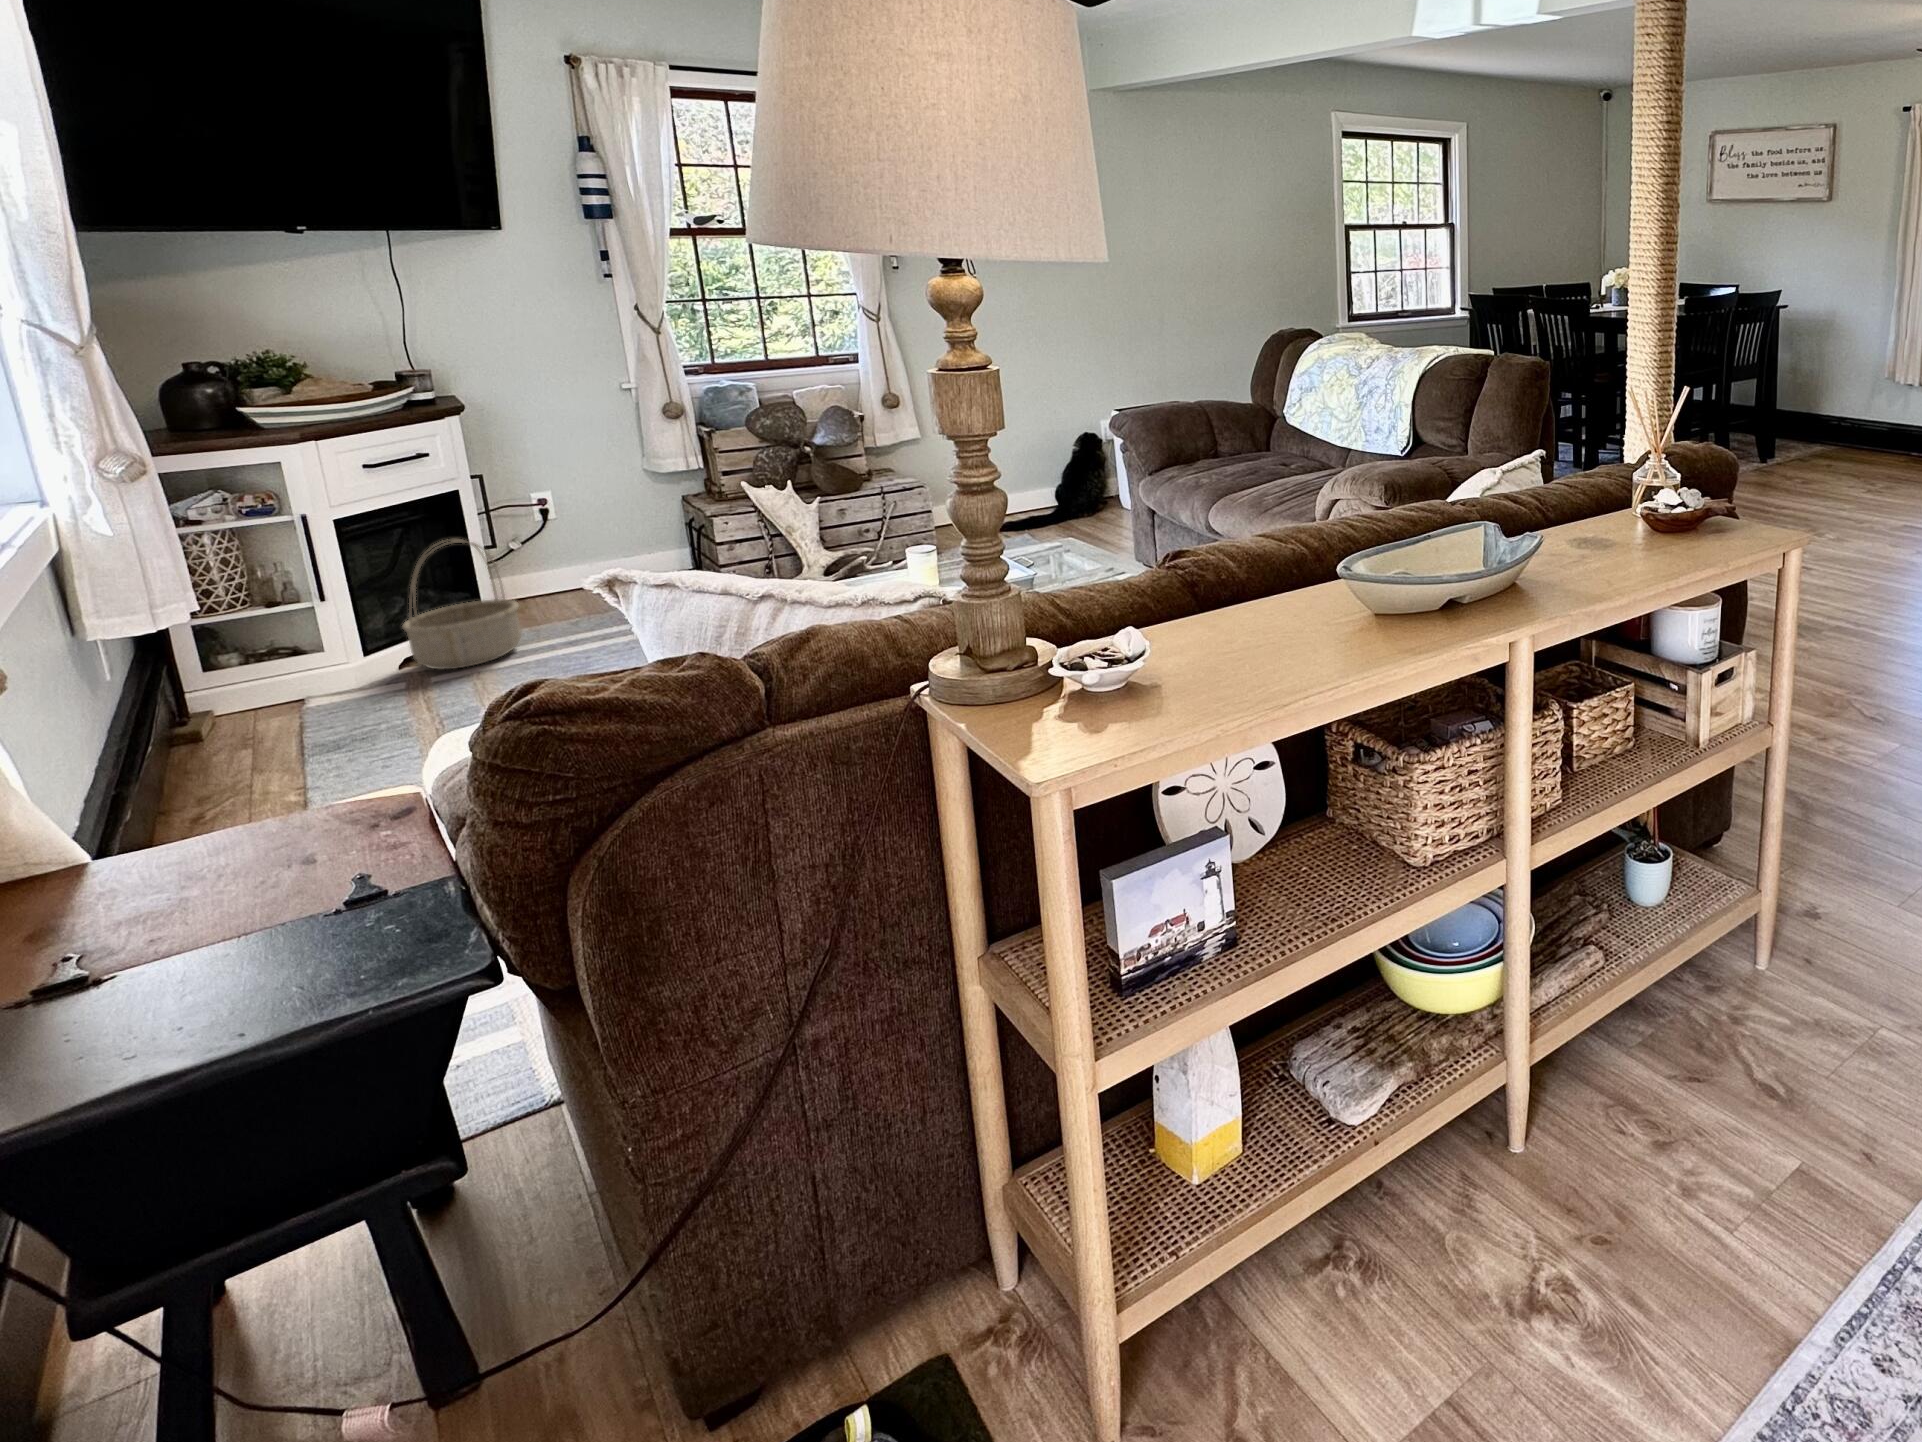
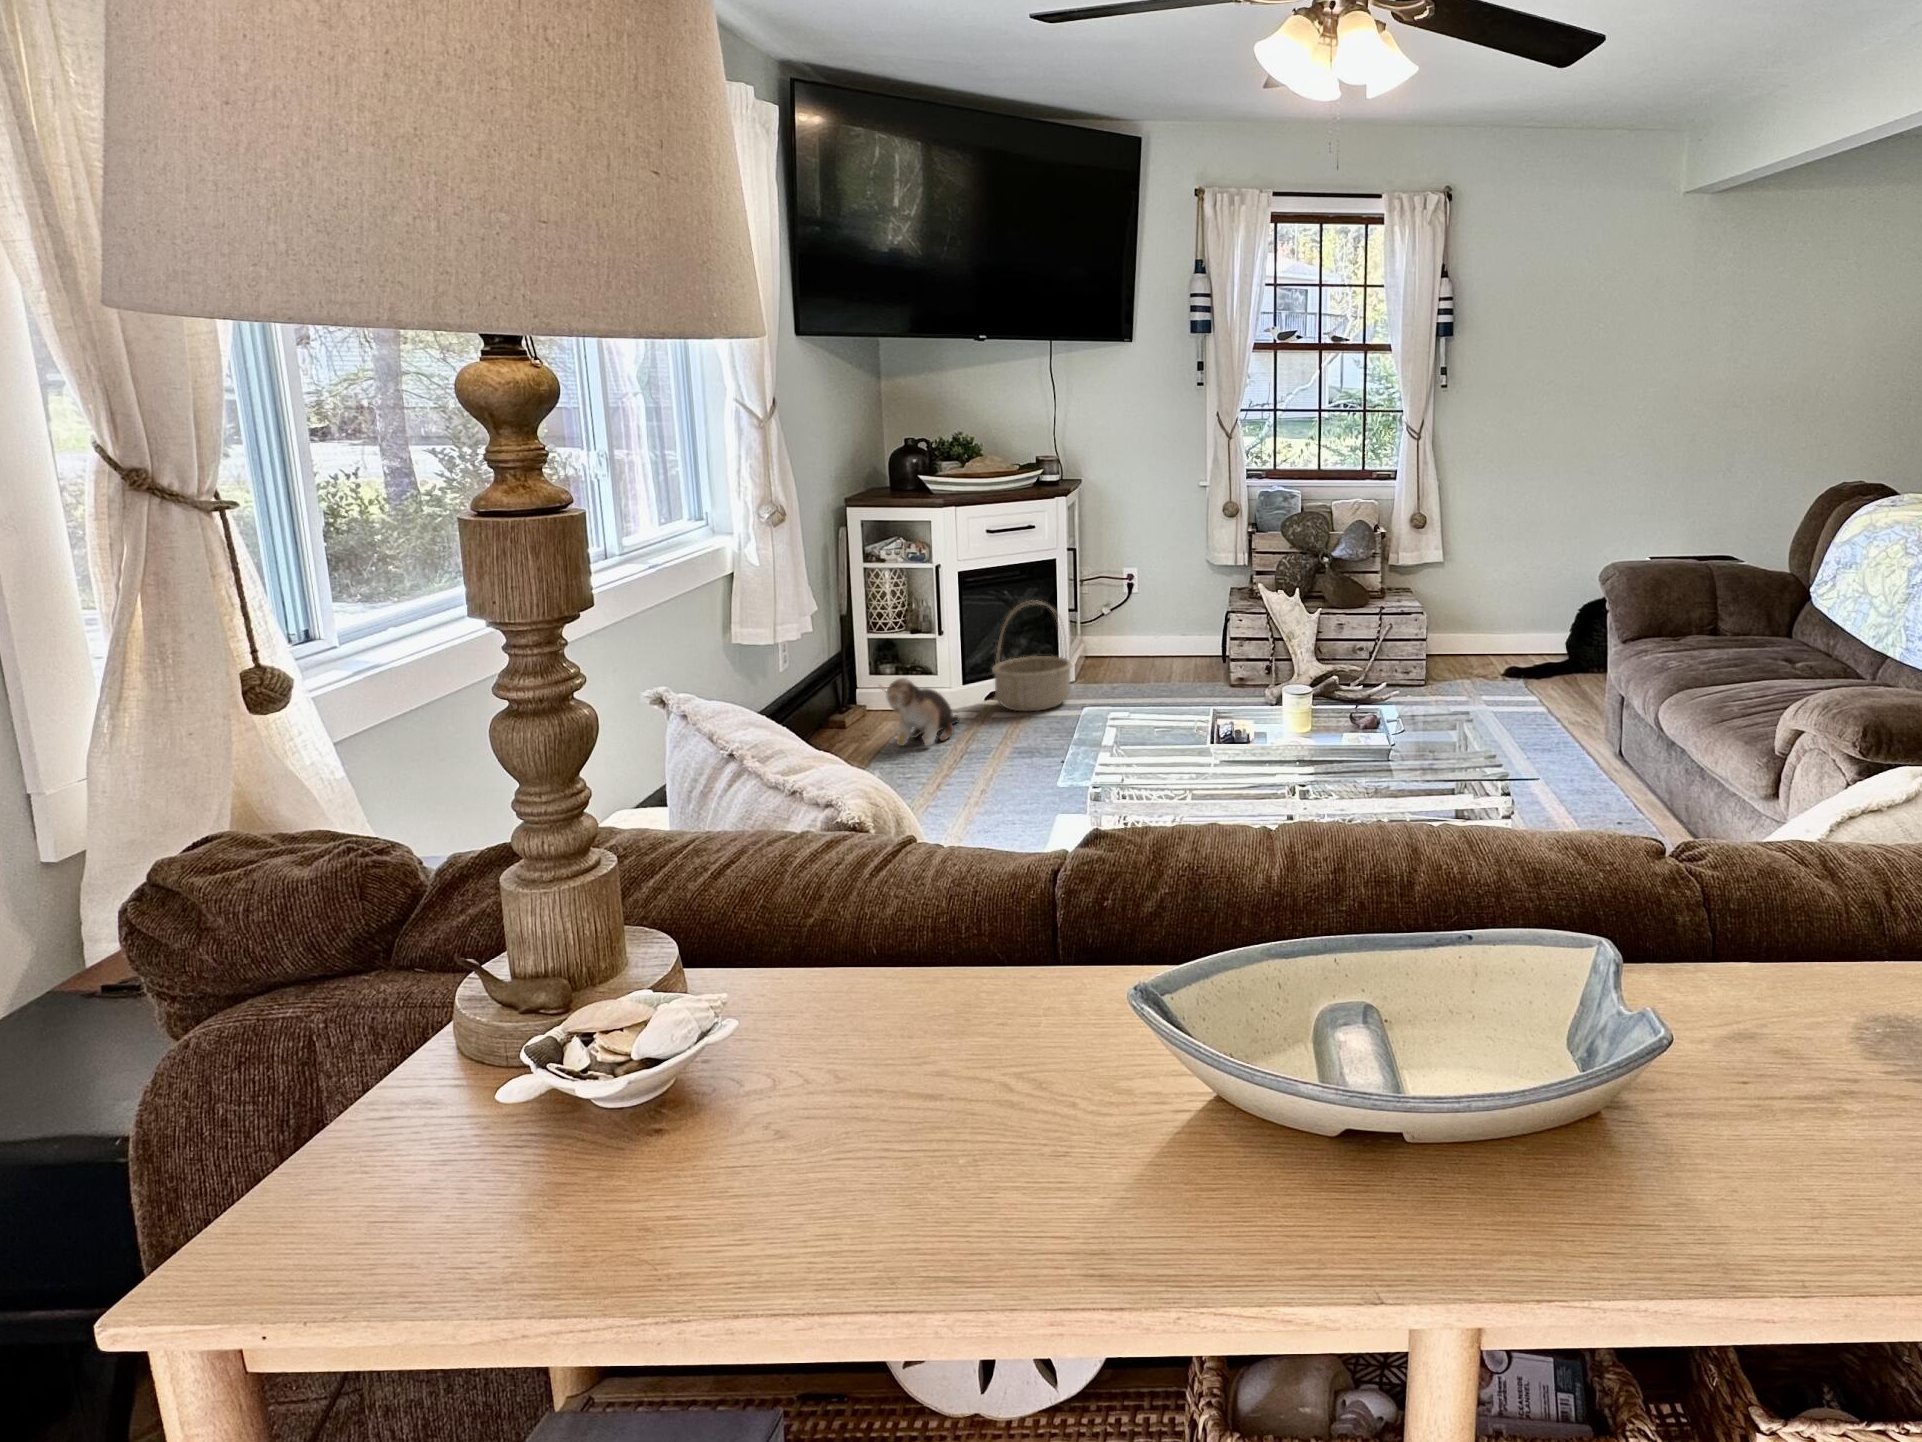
plush toy: none [266,654,384,738] -> present [879,678,959,746]

